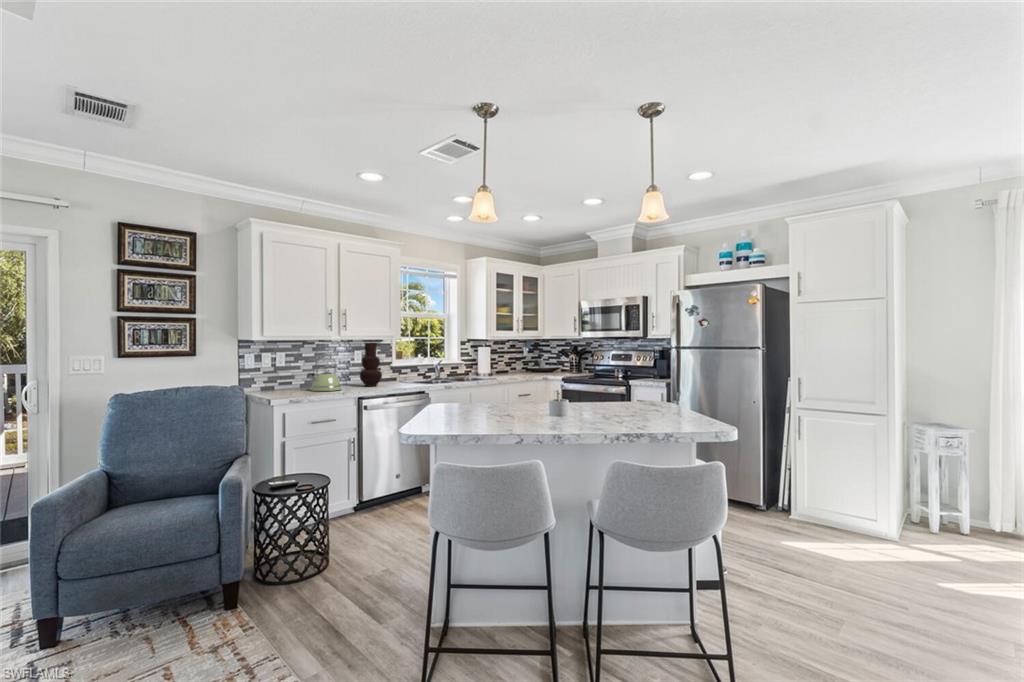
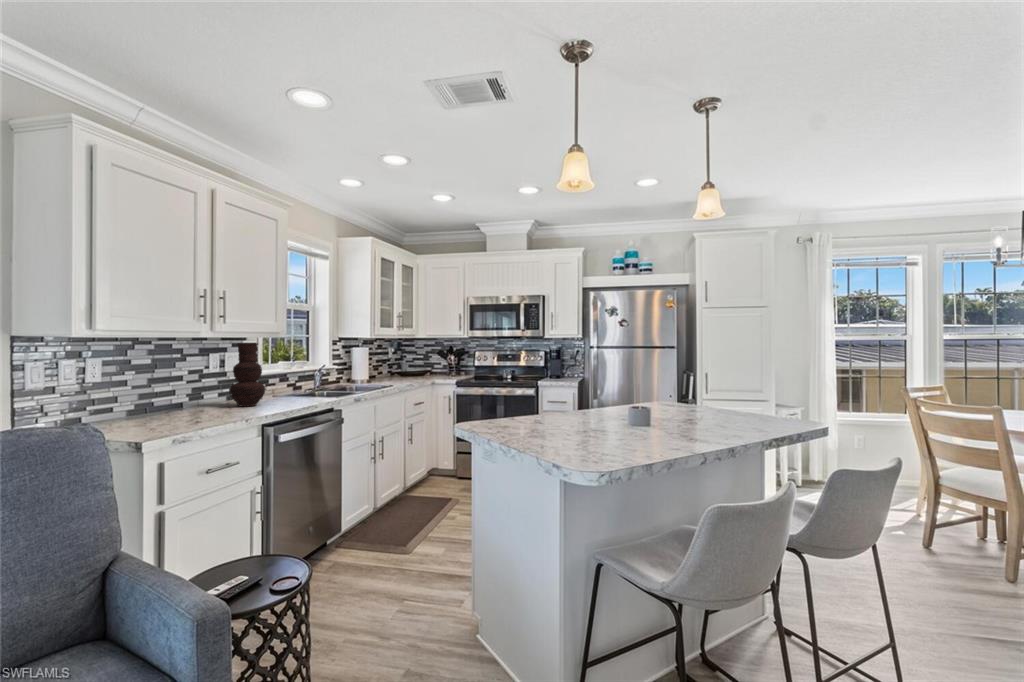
kettle: present [308,361,341,391] -> none [157,365,216,421]

